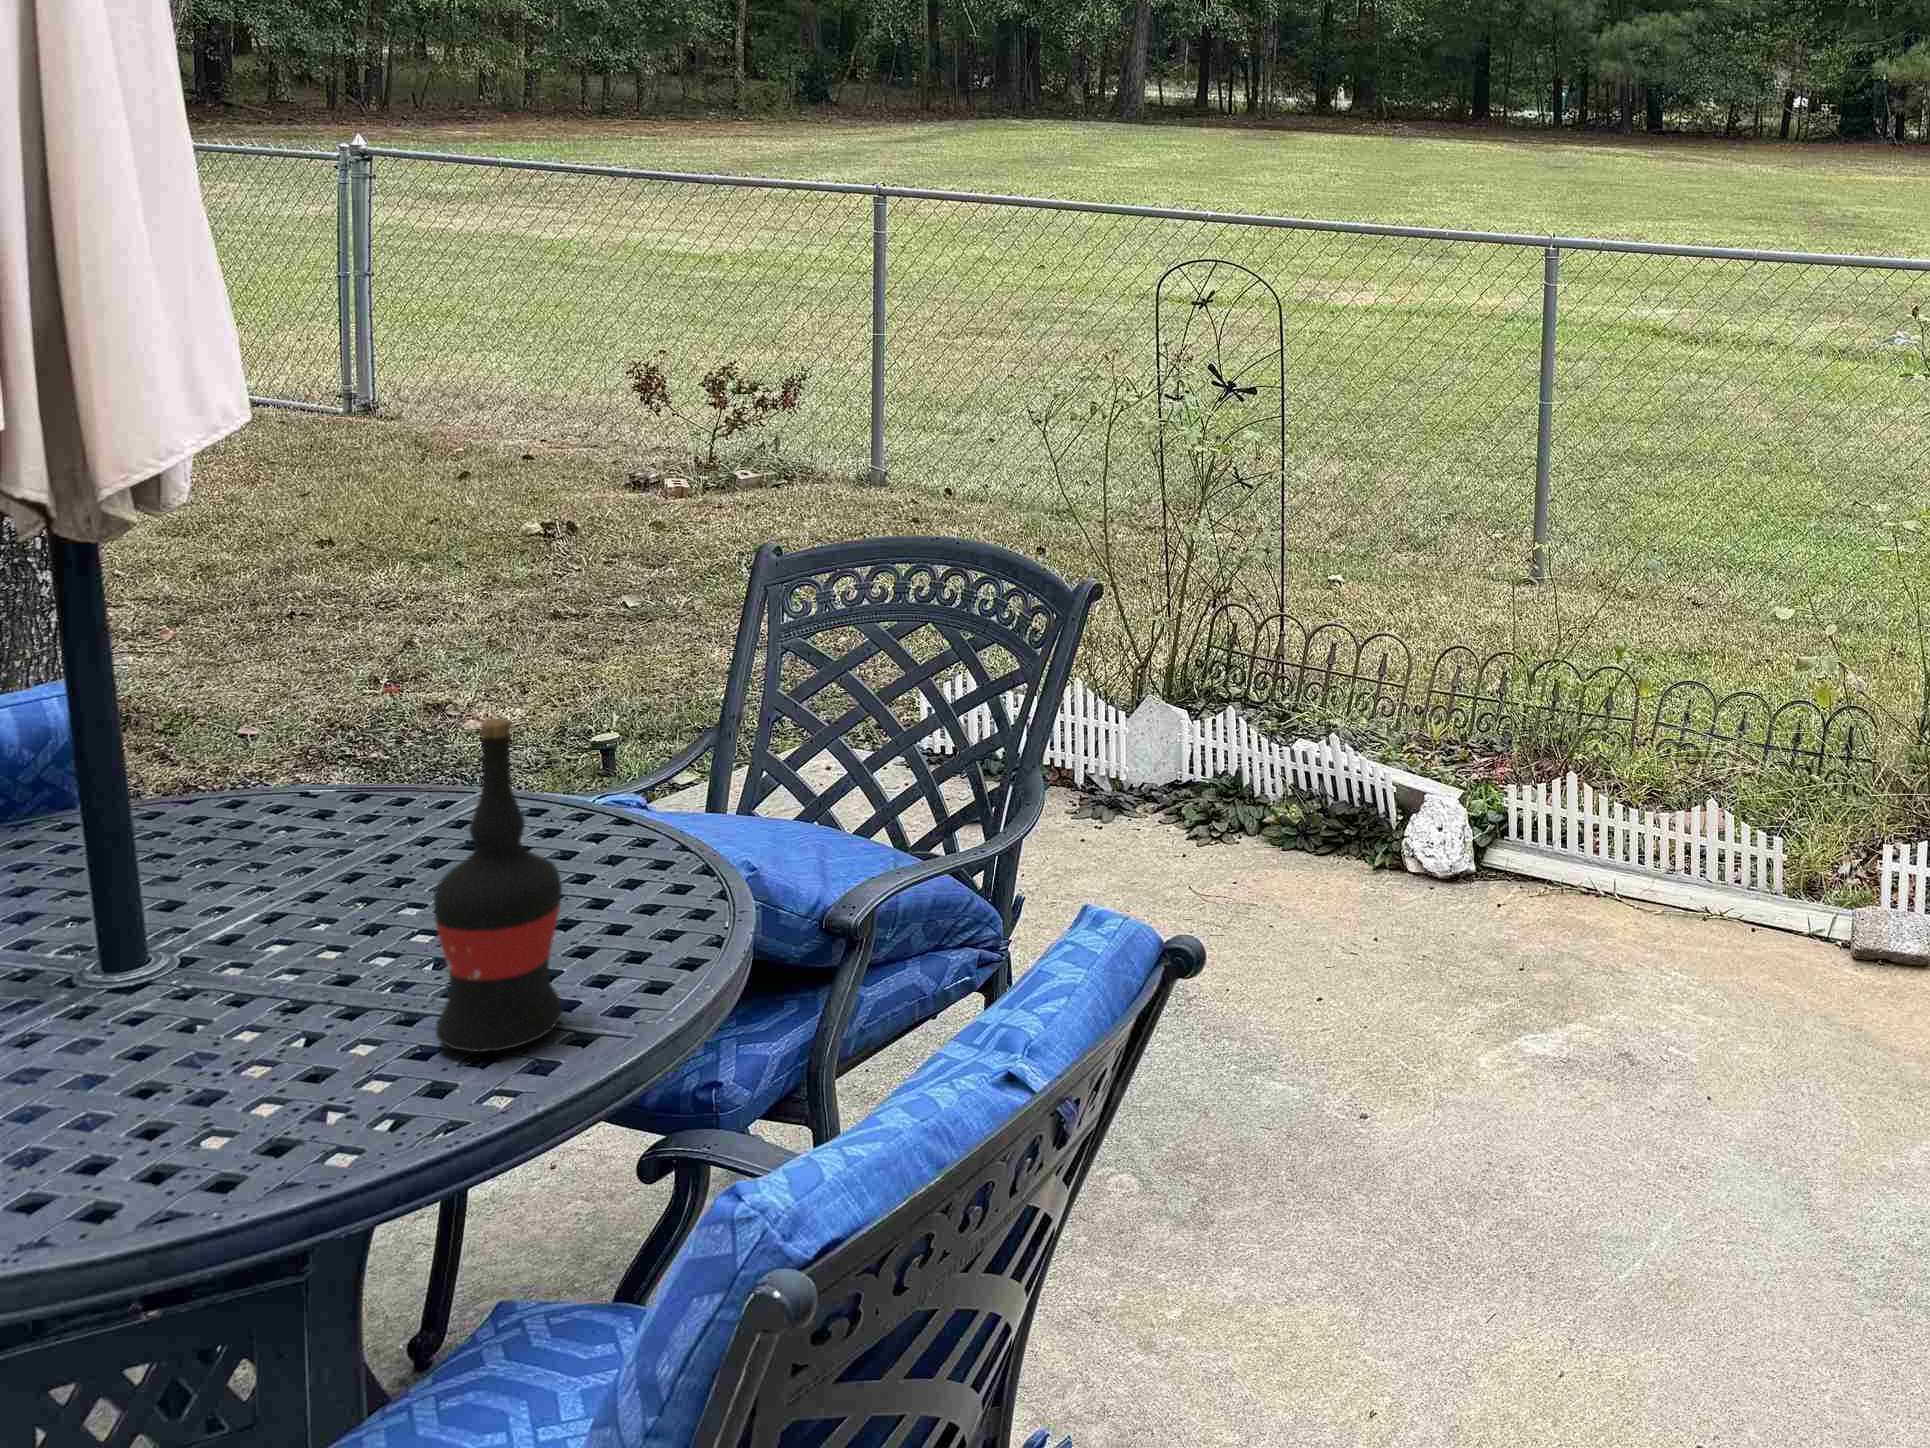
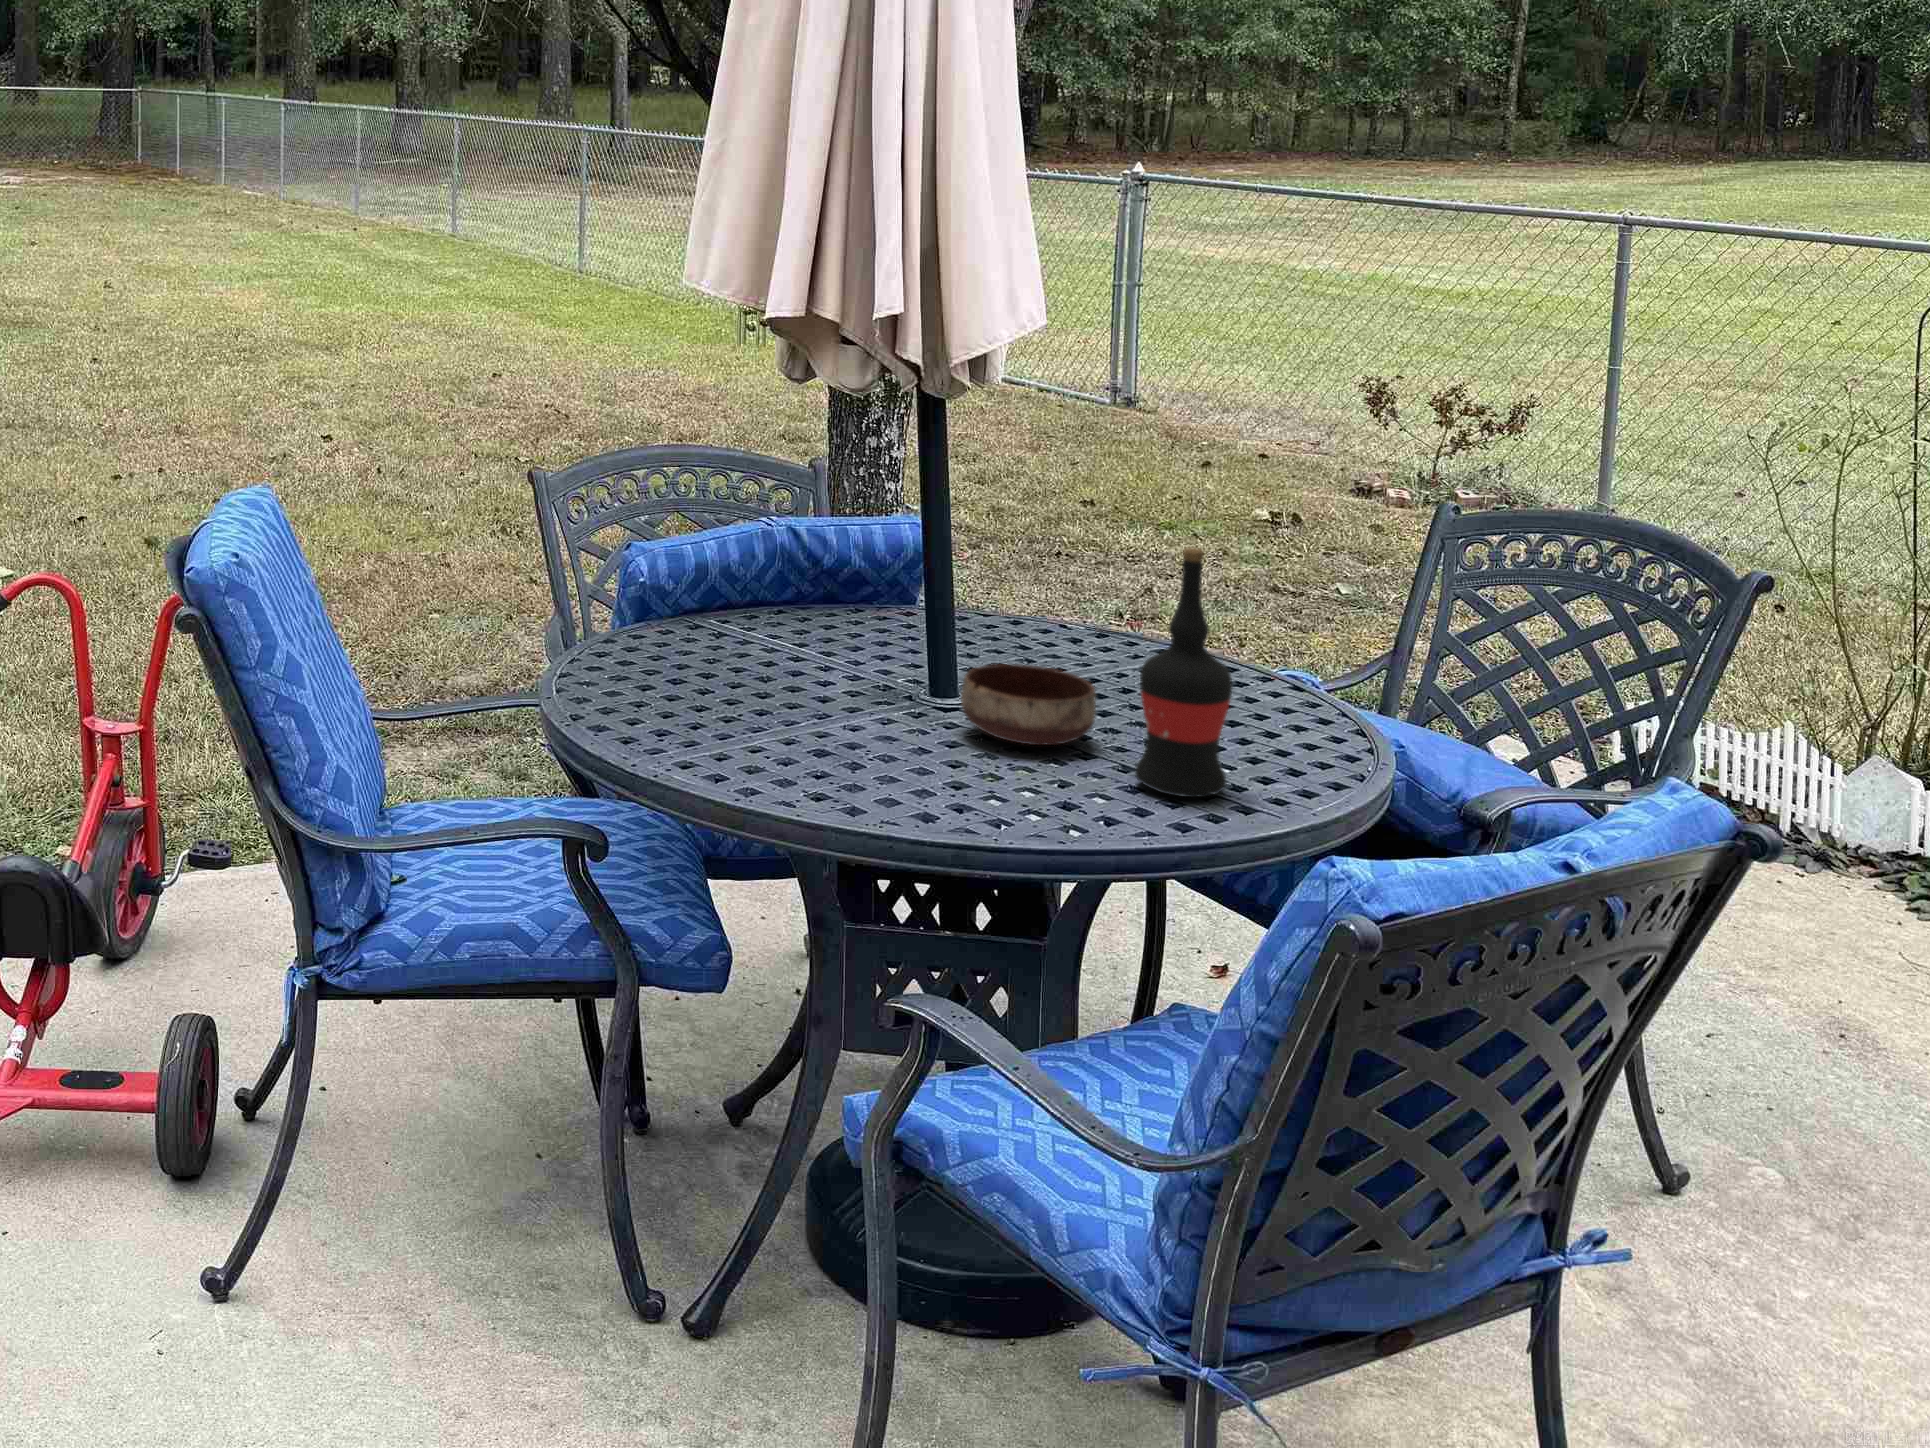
bowl: none [159,903,371,1032] -> present [961,664,1096,745]

